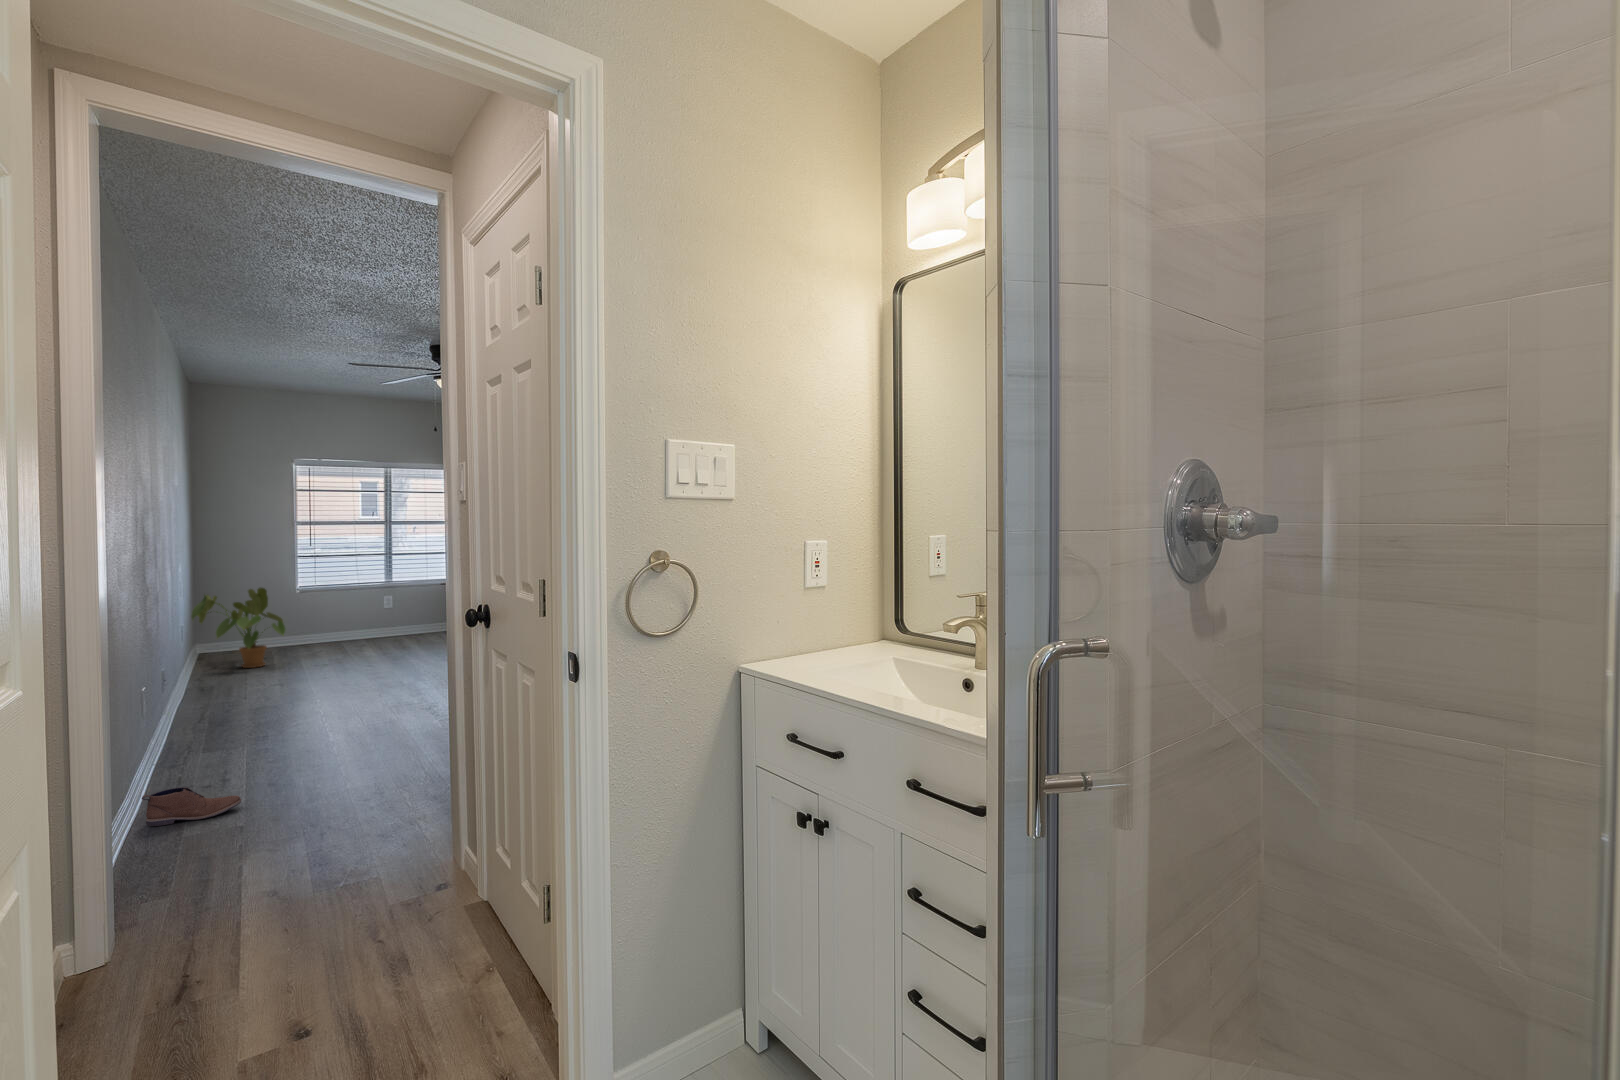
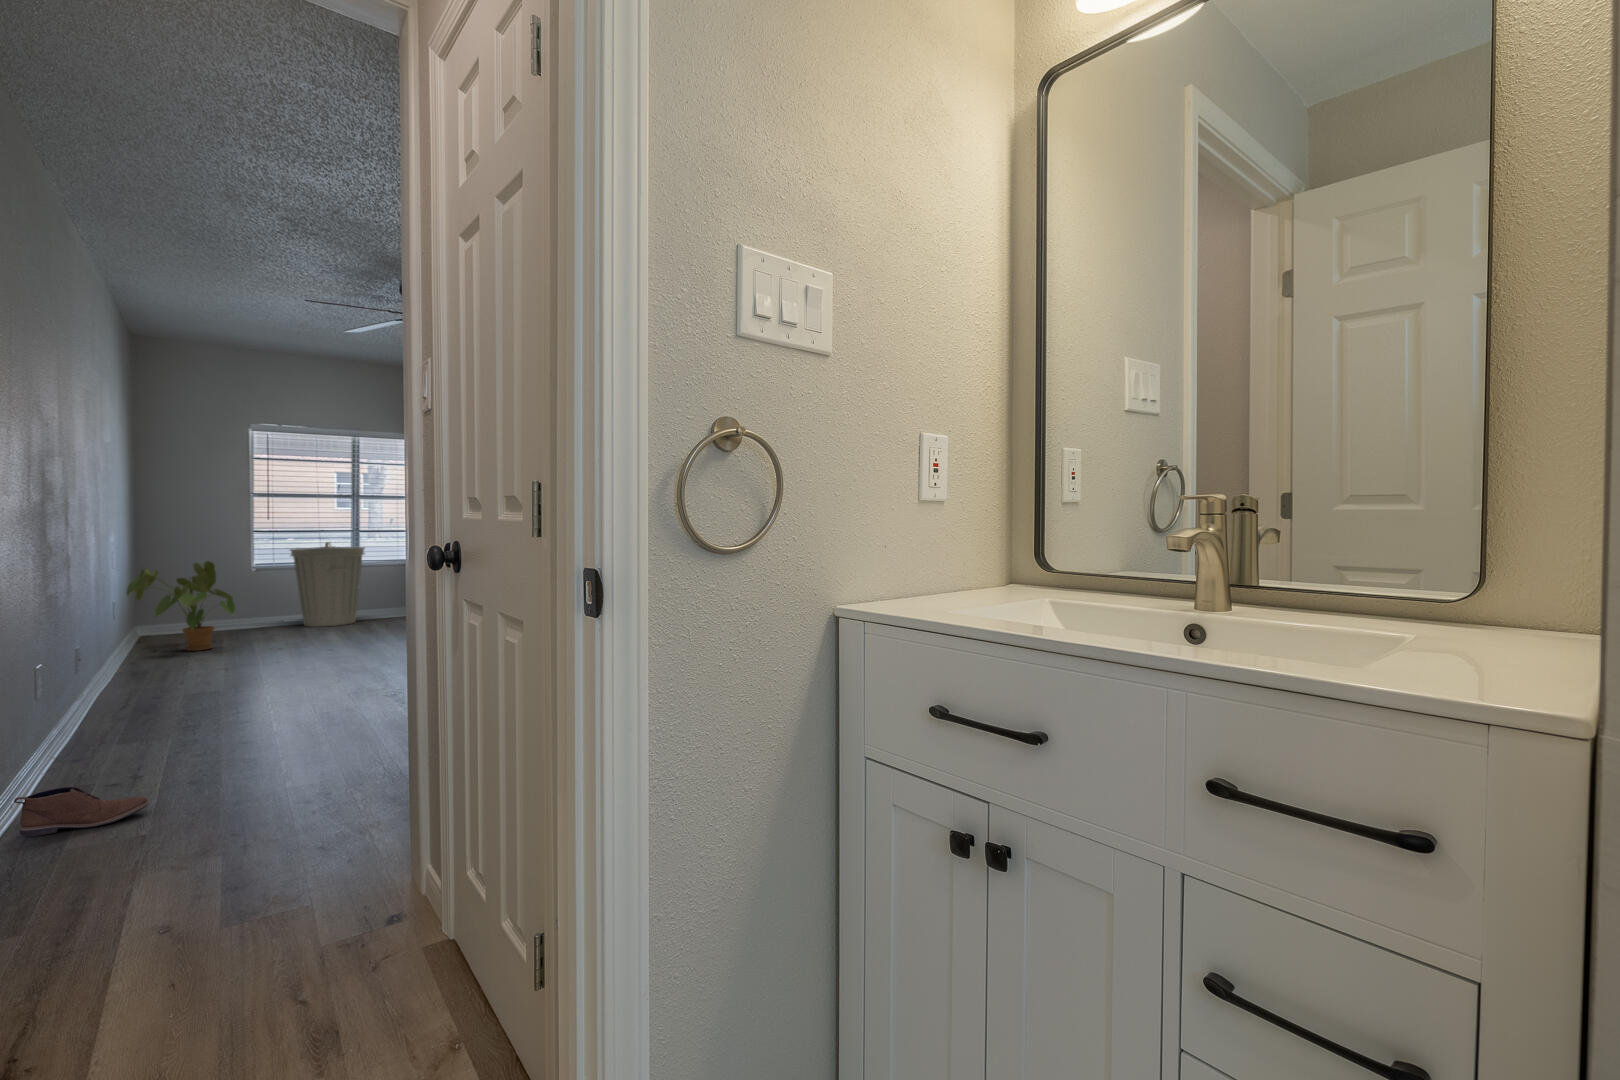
trash can: none [329,566,398,644] -> present [290,542,365,627]

